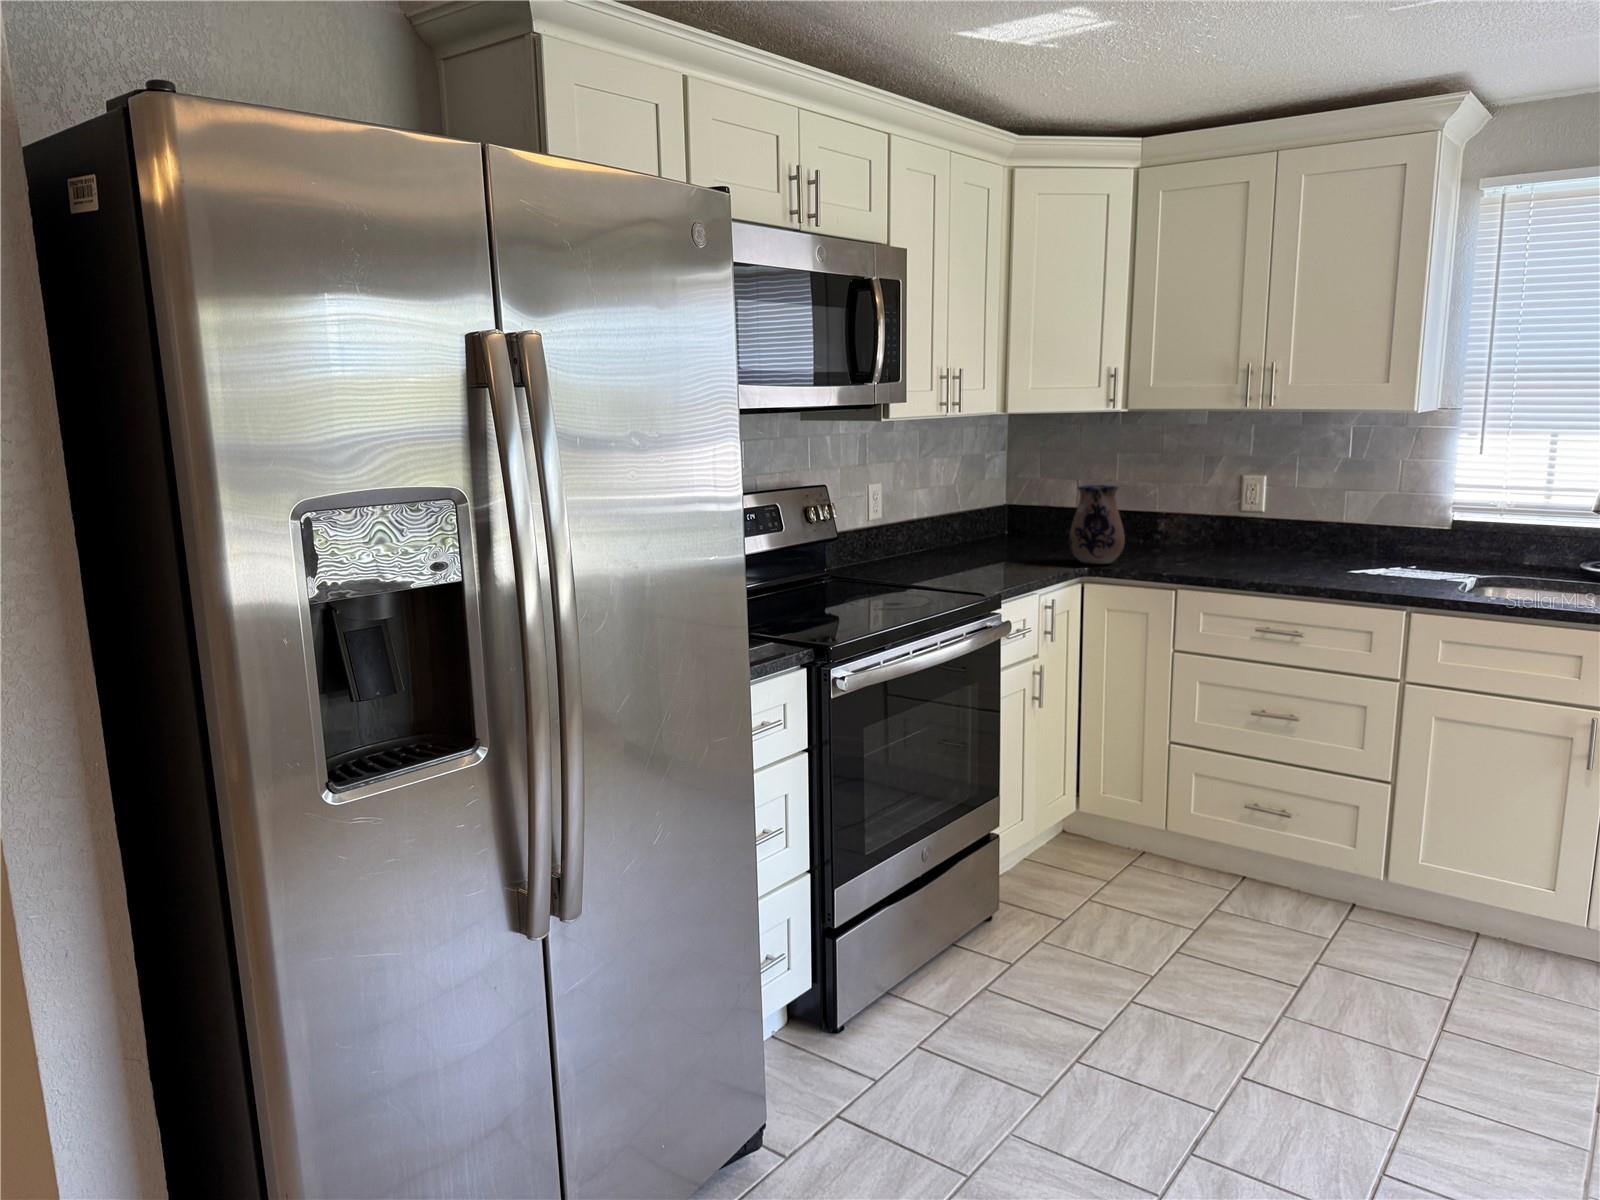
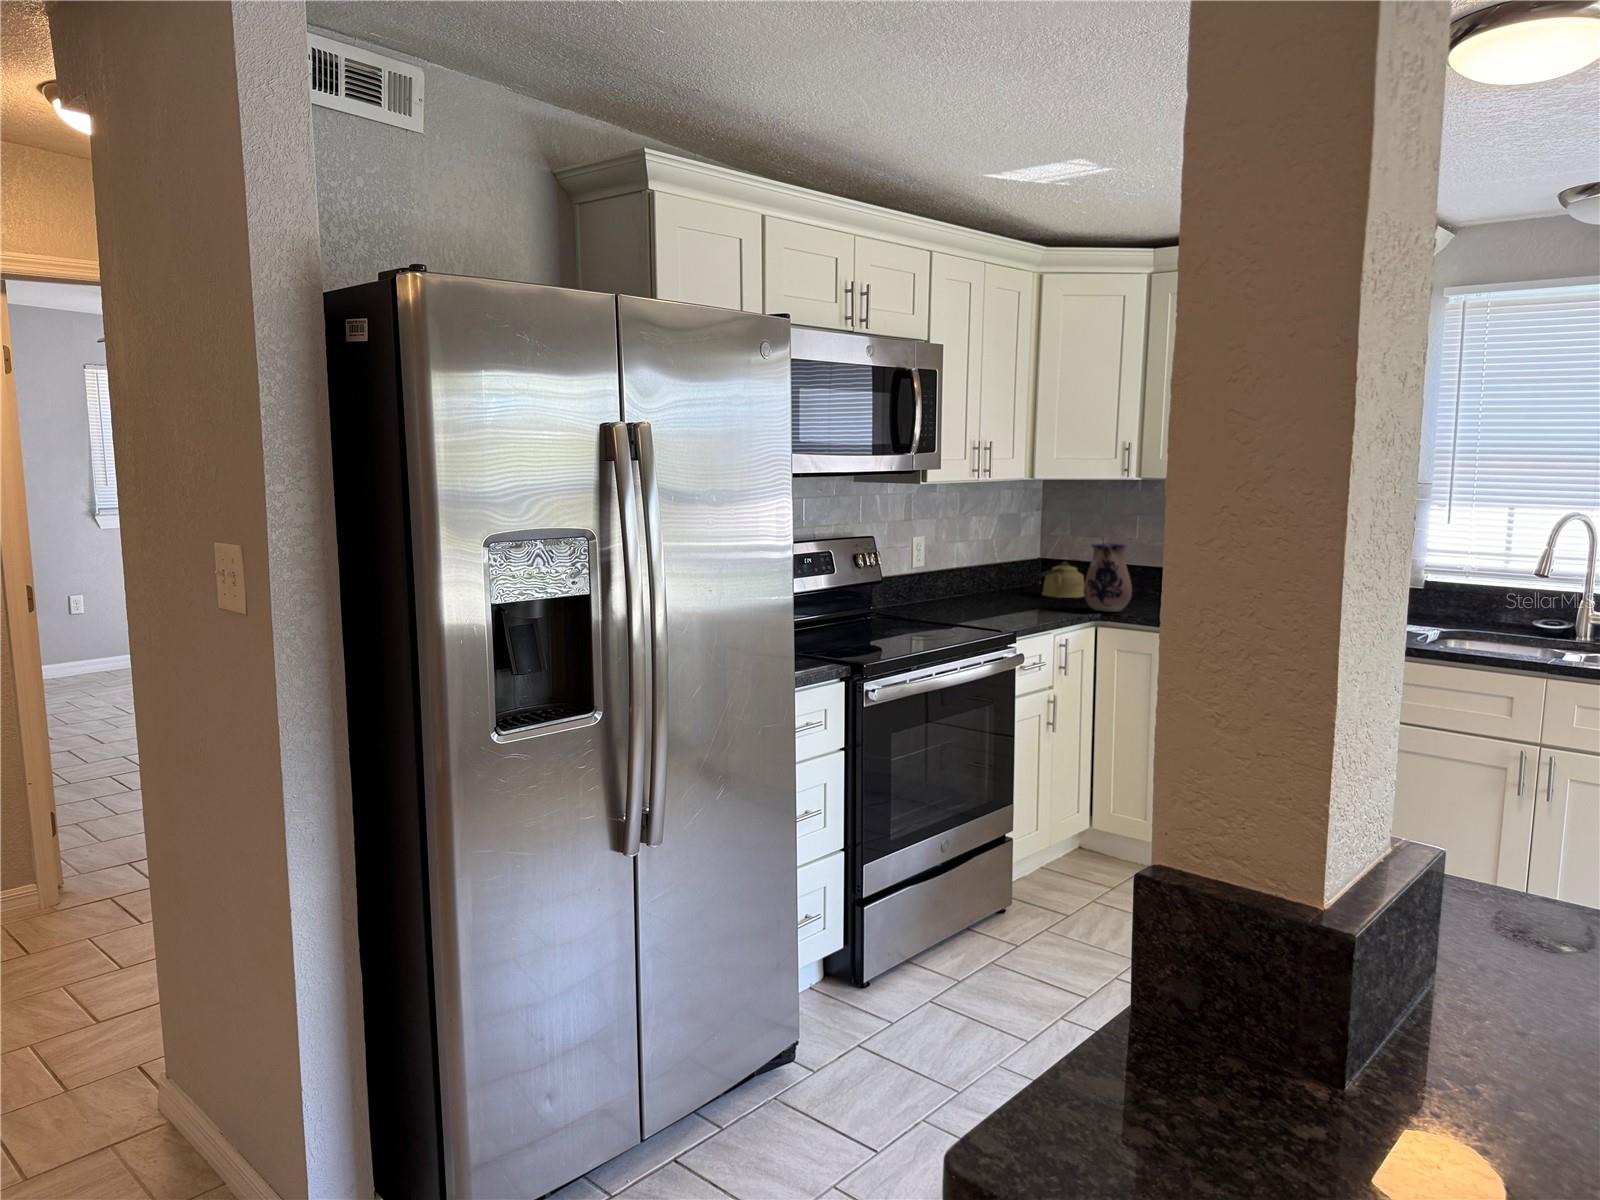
kettle: none [1011,506,1066,548] -> present [1038,562,1084,598]

